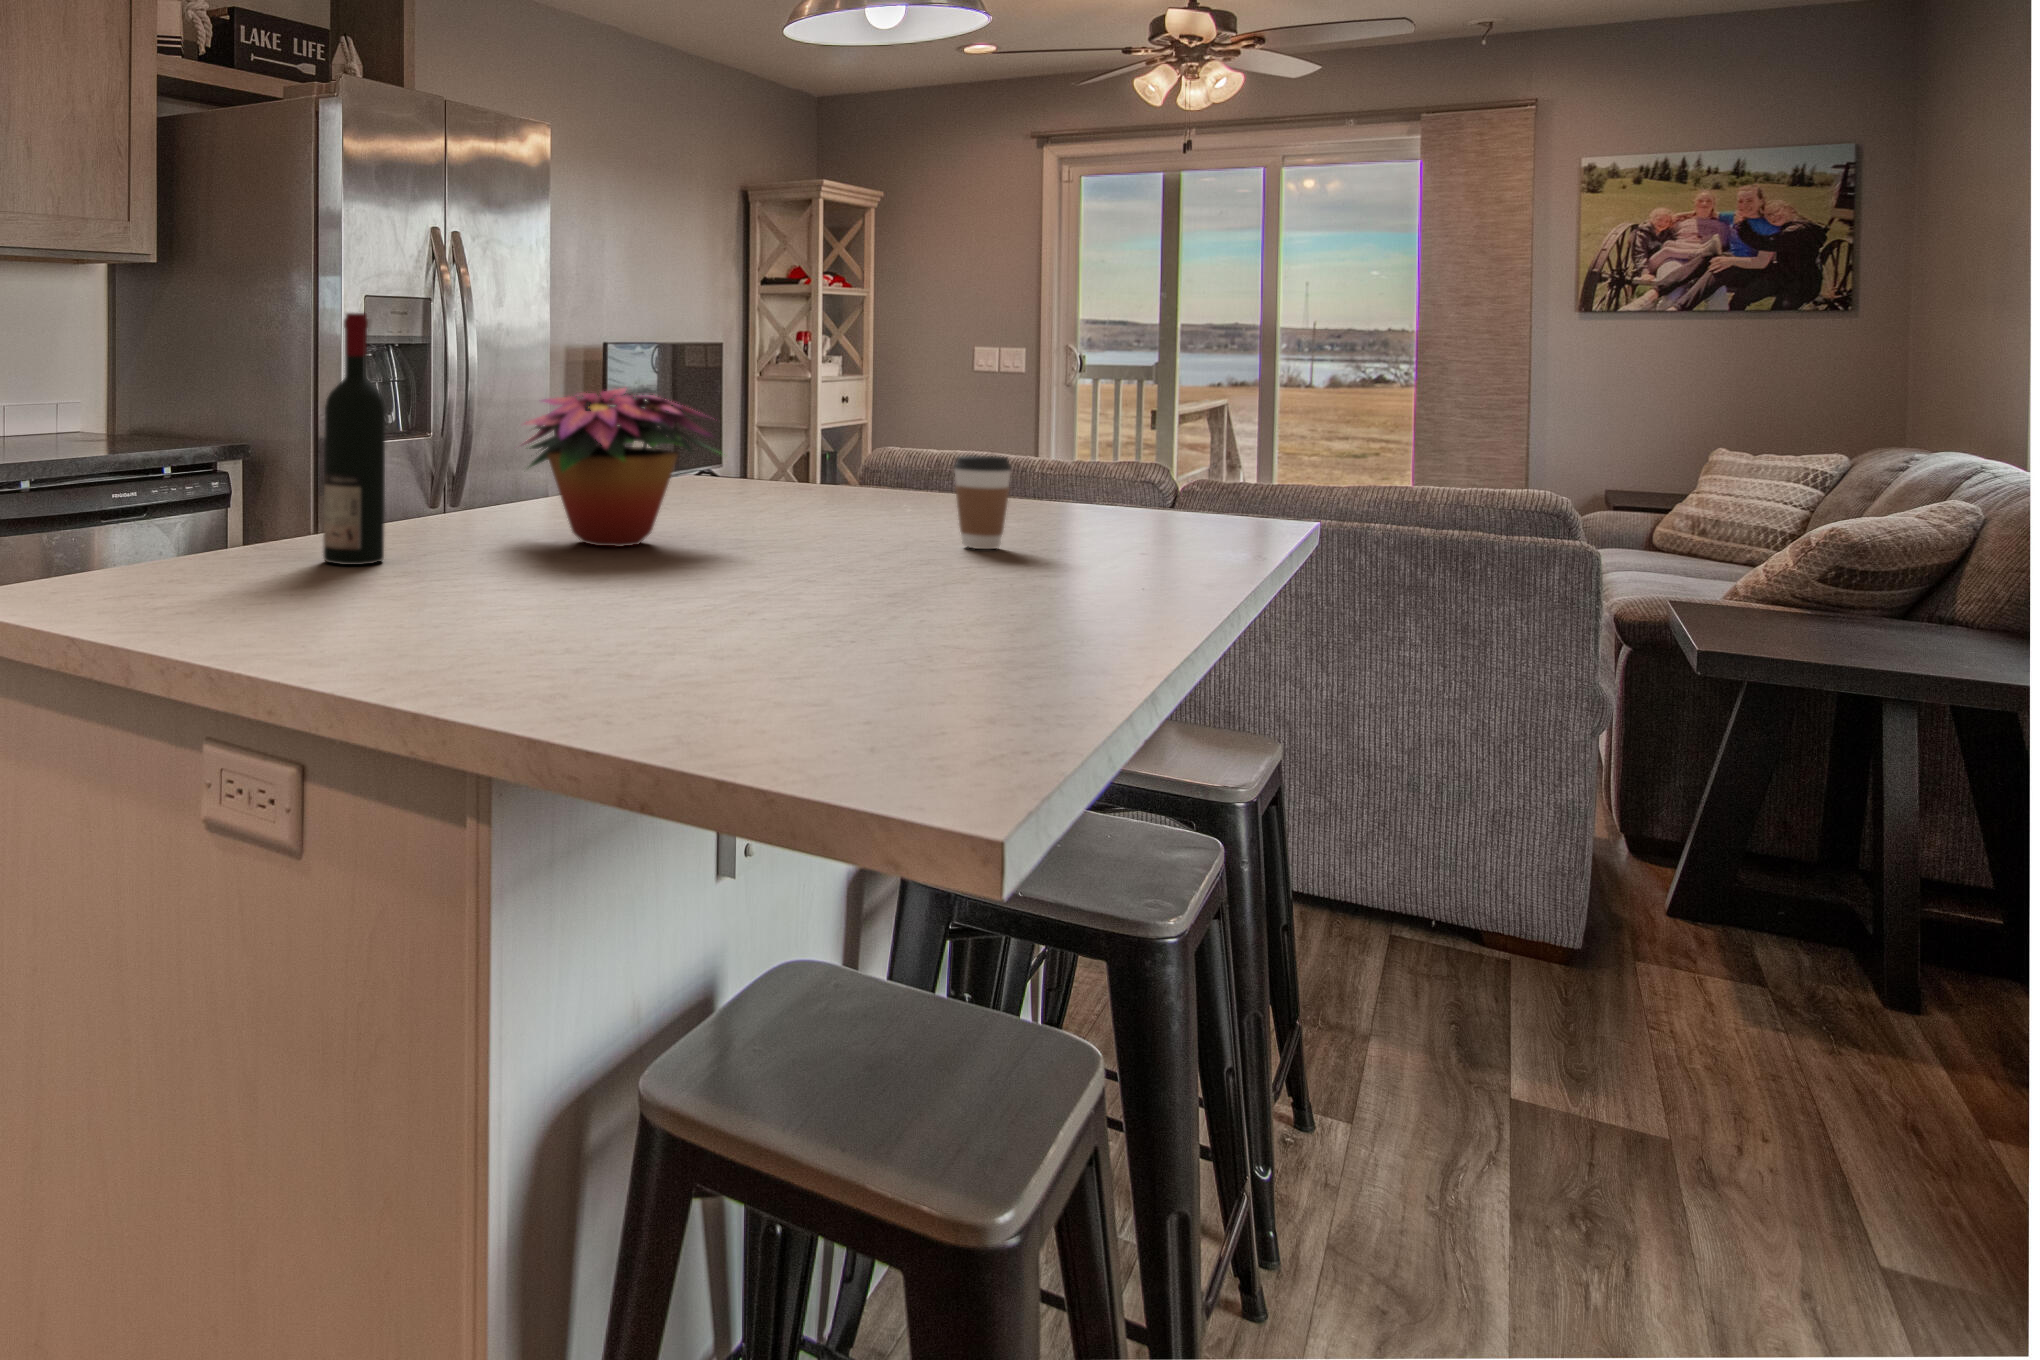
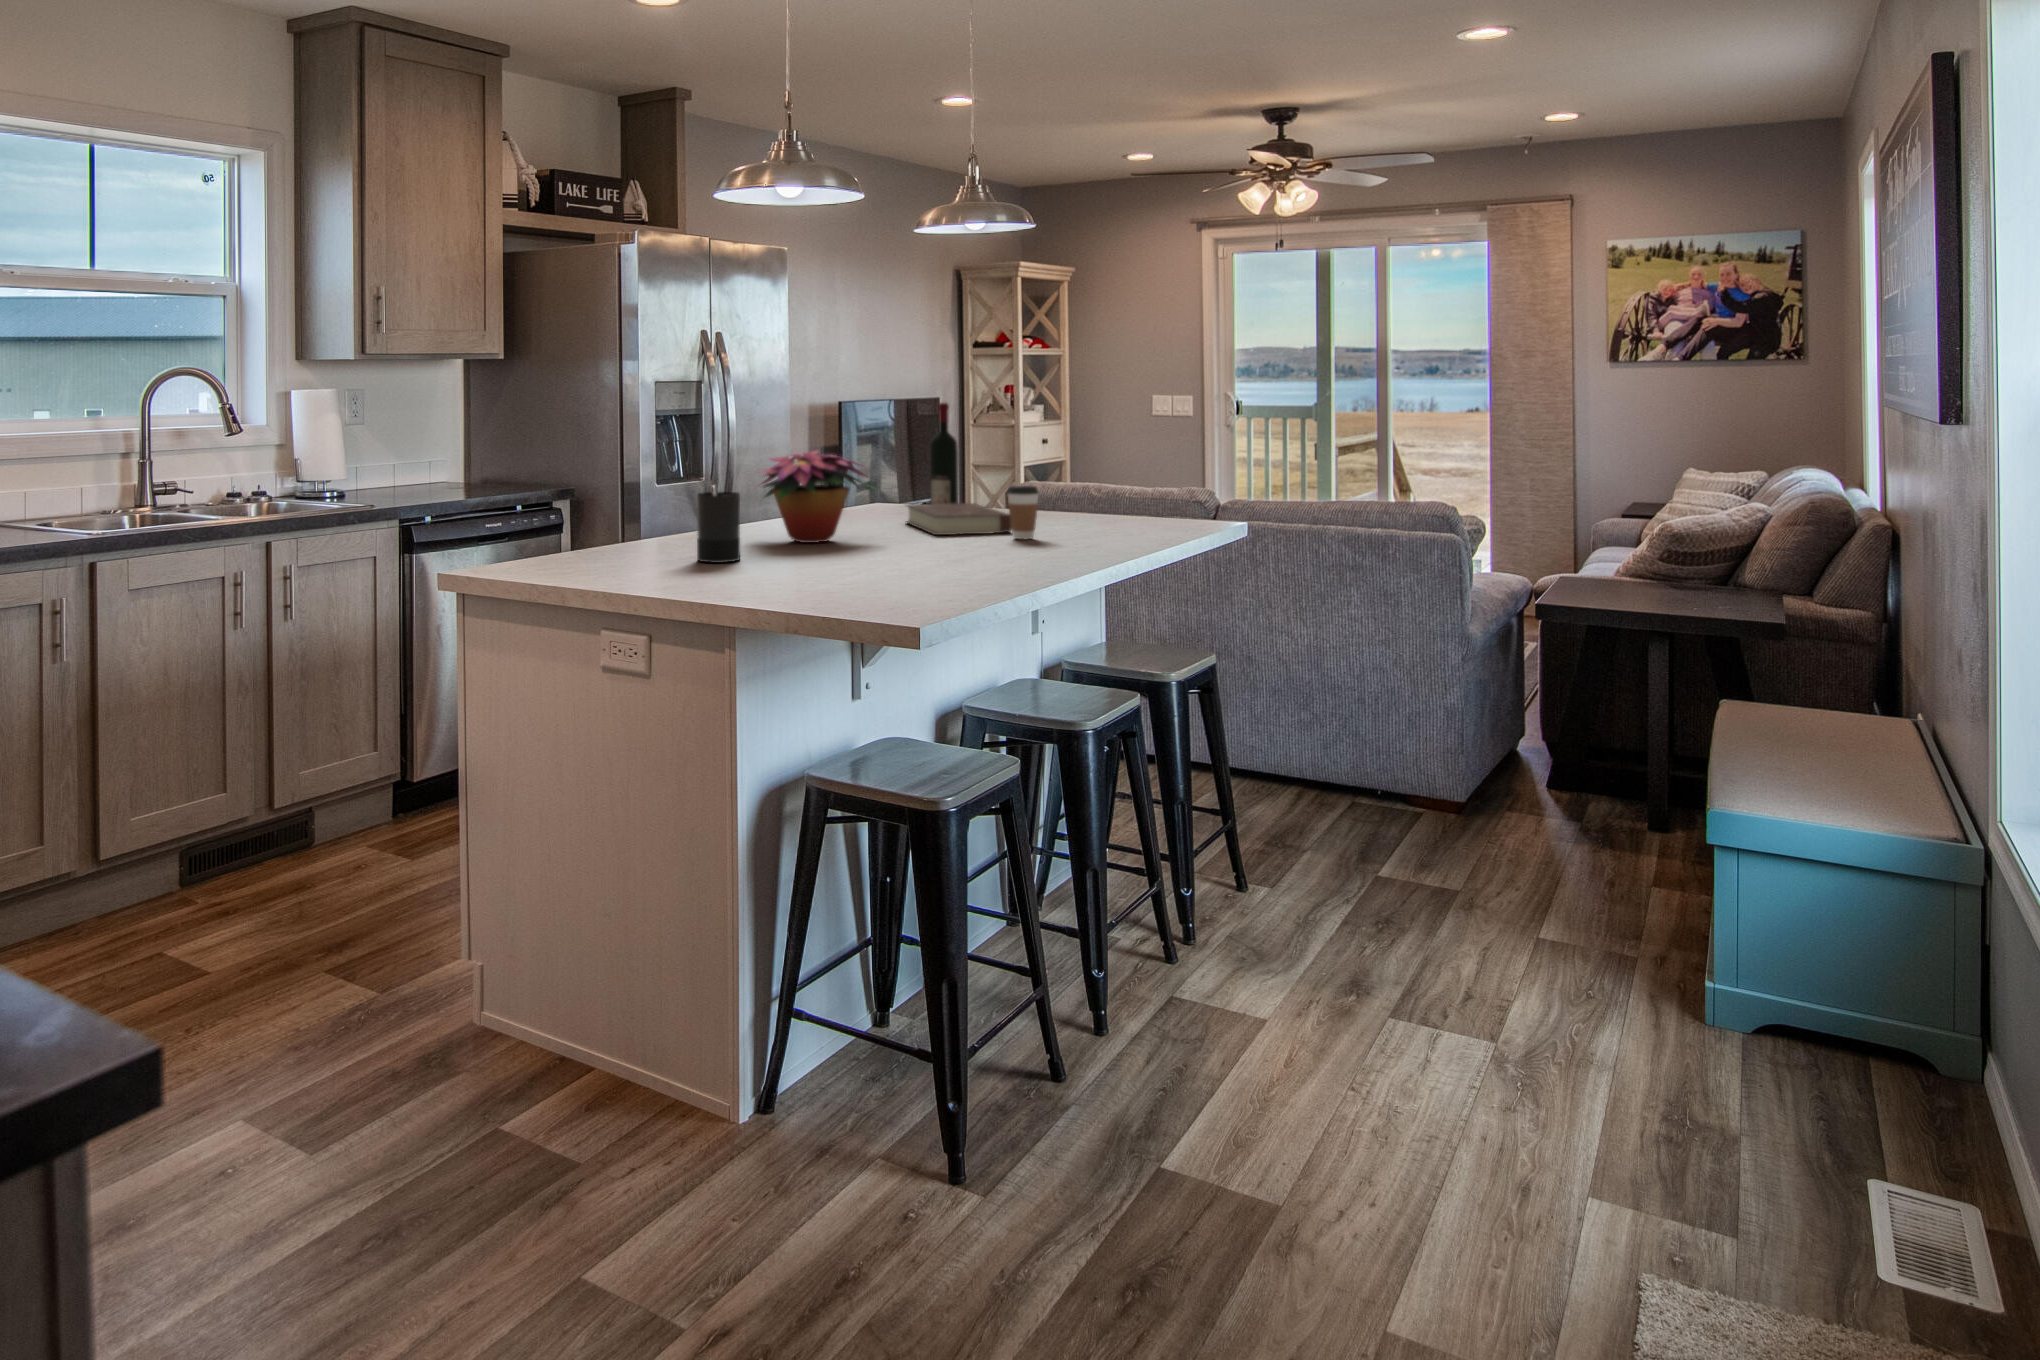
wine bottle: present [323,313,386,565] -> present [930,403,958,504]
candle: none [414,443,495,589] -> present [697,486,740,563]
book: none [750,481,946,536] -> present [907,503,1011,535]

